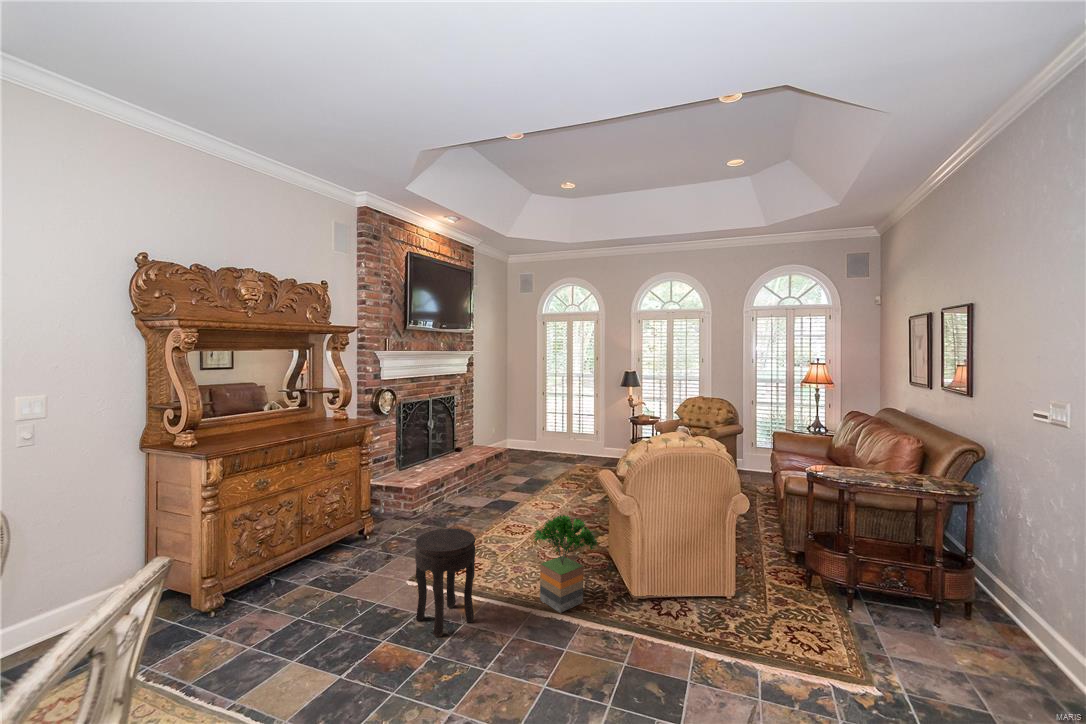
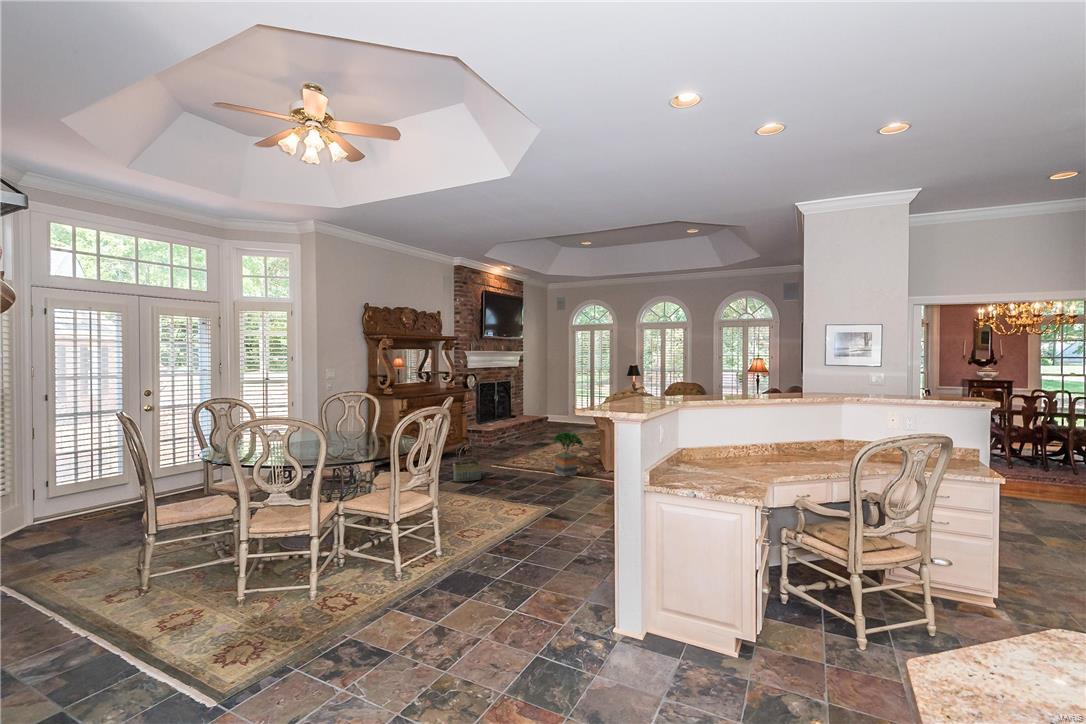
side table: present [415,528,475,637] -> none [495,435,523,480]
basket: none [319,555,385,653] -> present [453,443,482,482]

